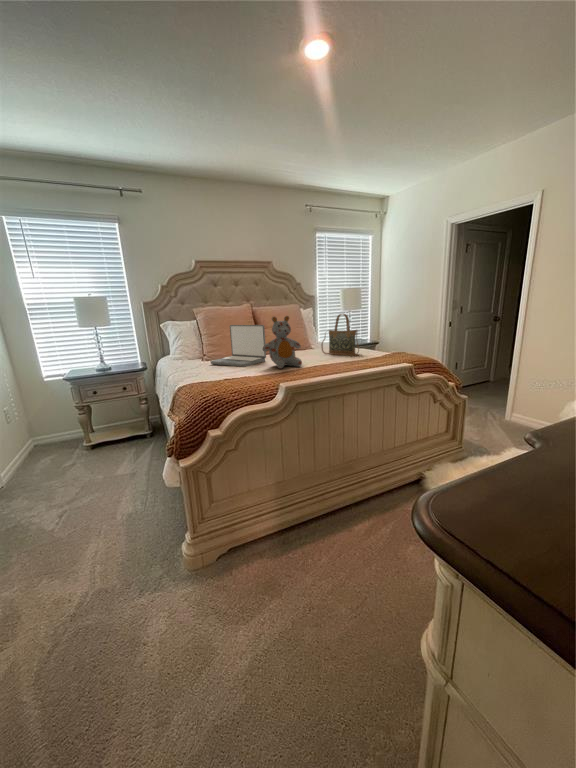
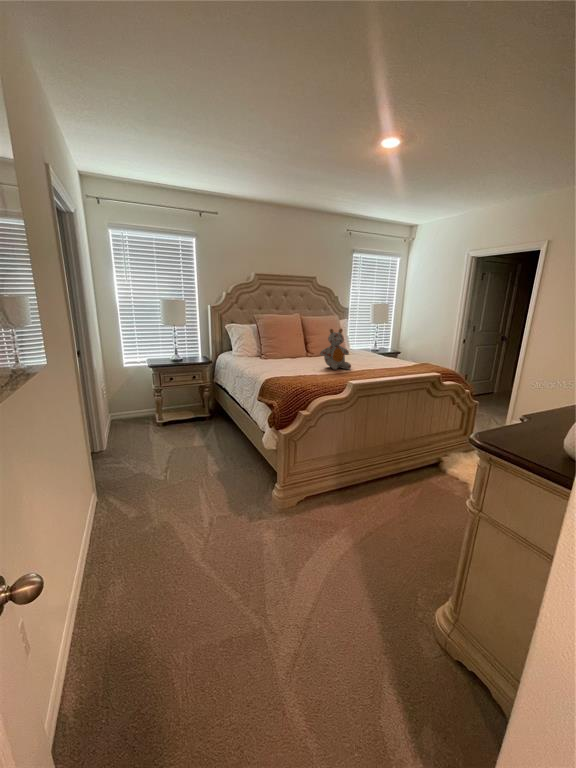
handbag: present [321,314,359,356] -> none [360,328,392,364]
laptop: present [210,325,266,367] -> none [272,331,318,367]

